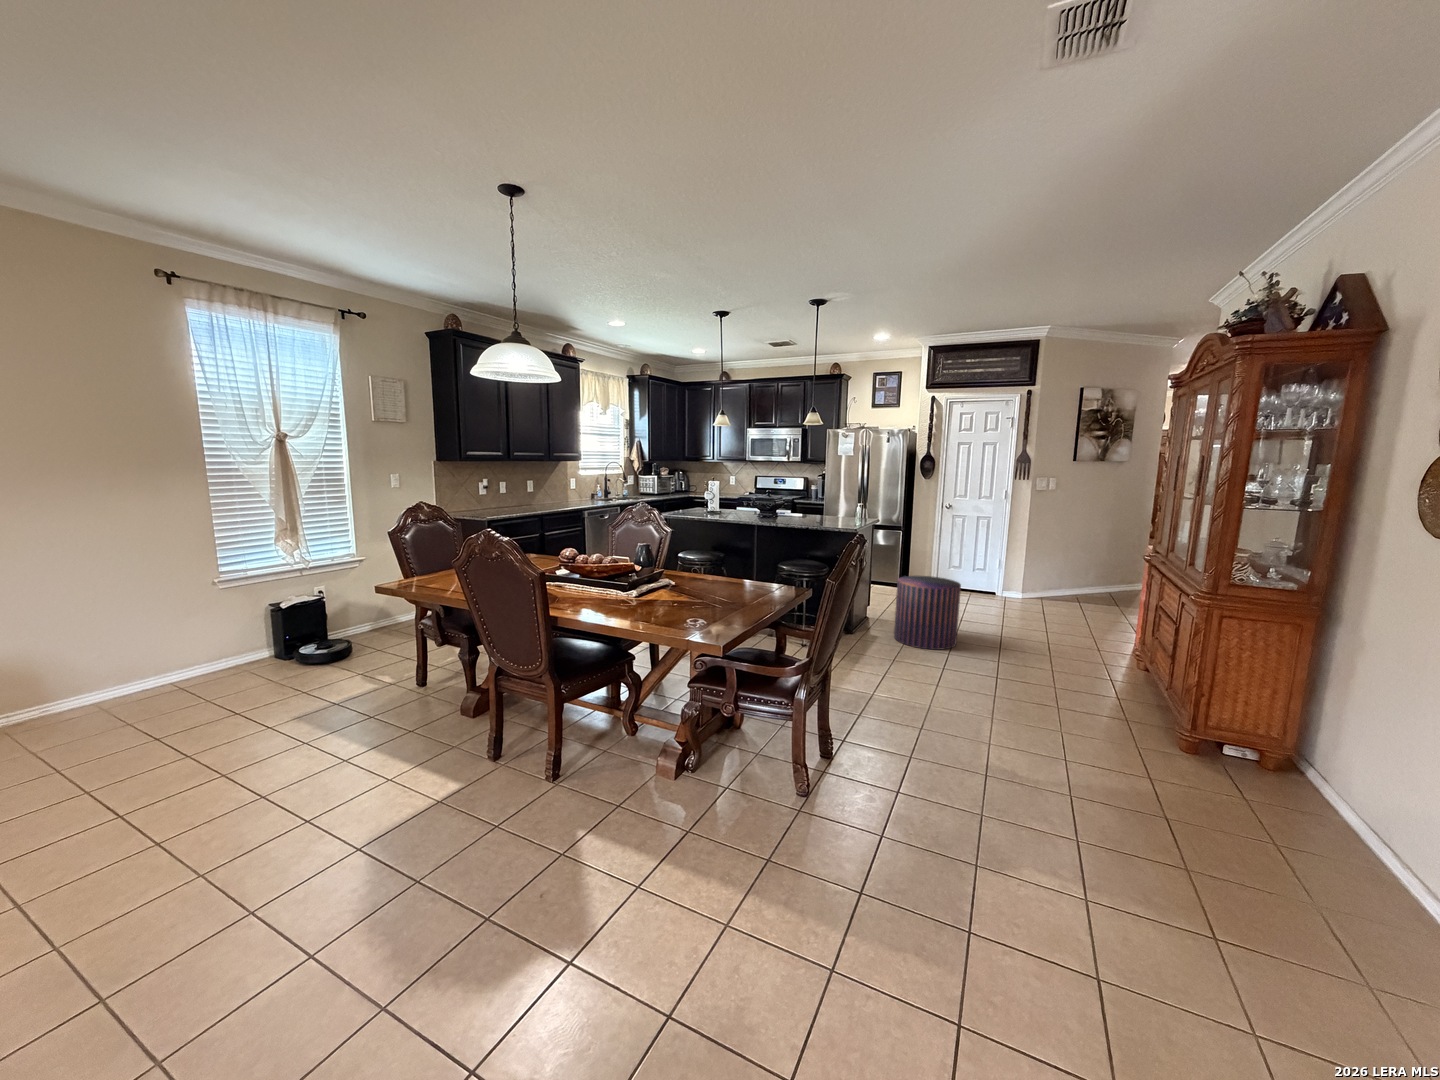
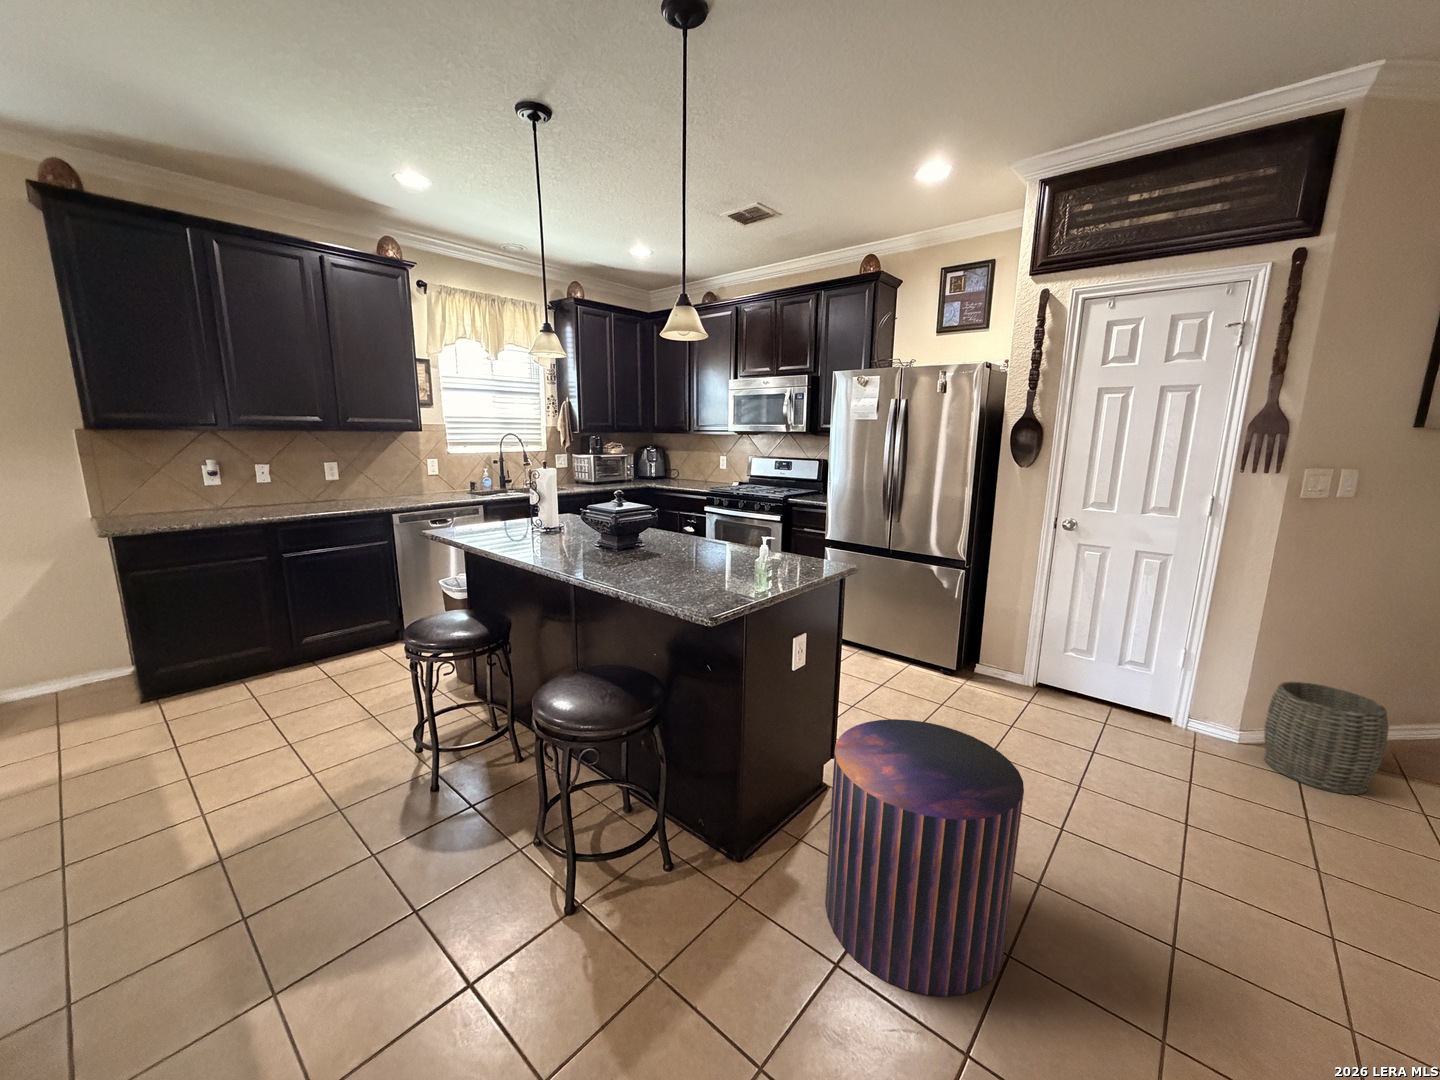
woven basket: none [1030,568,1069,607] -> present [1264,682,1389,795]

